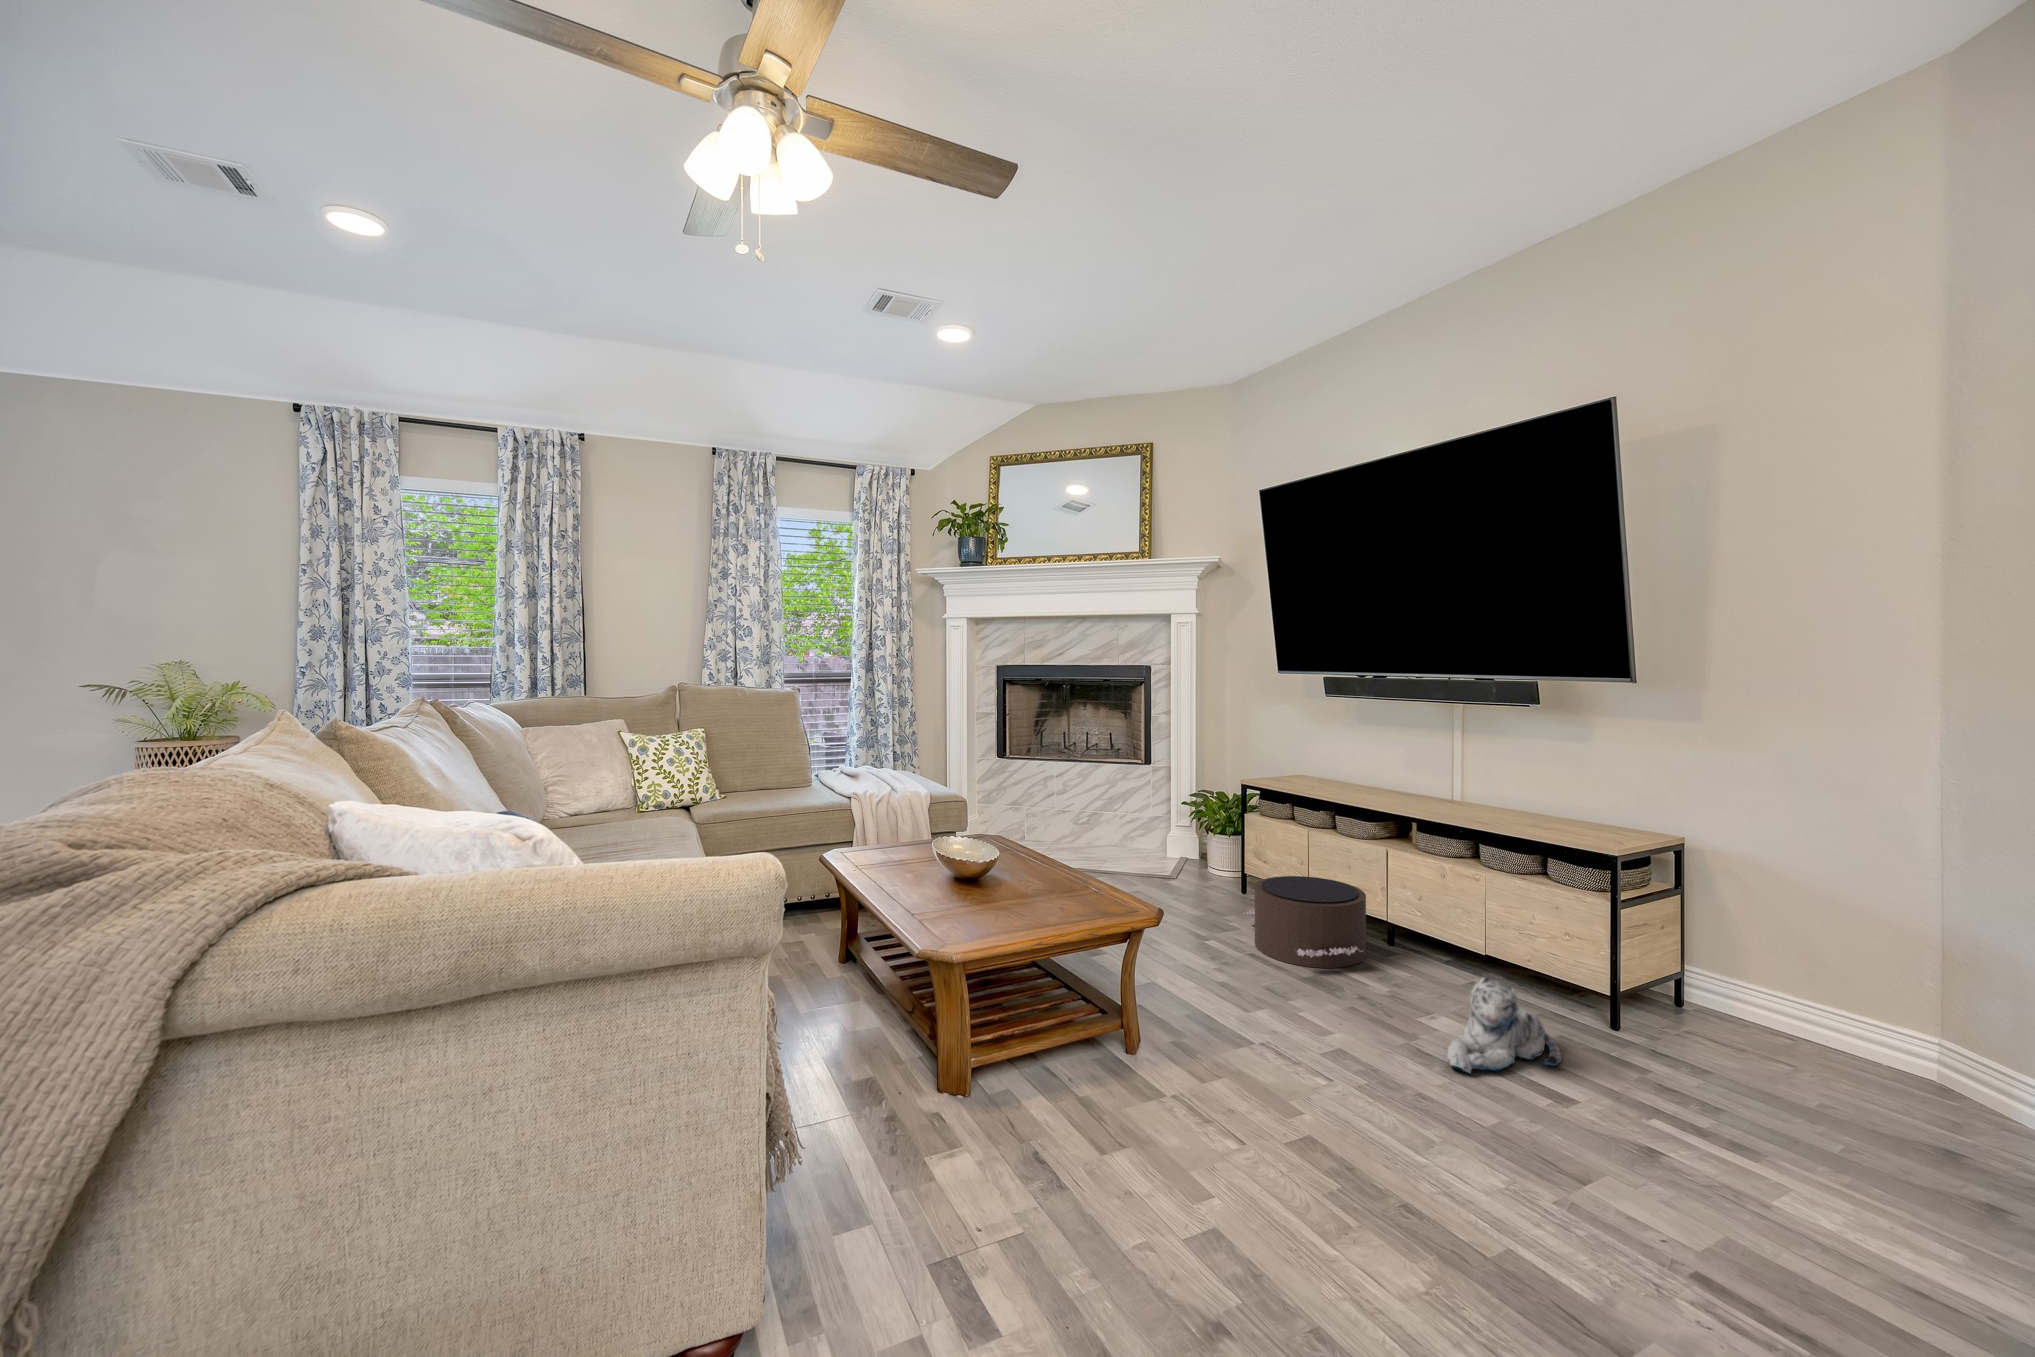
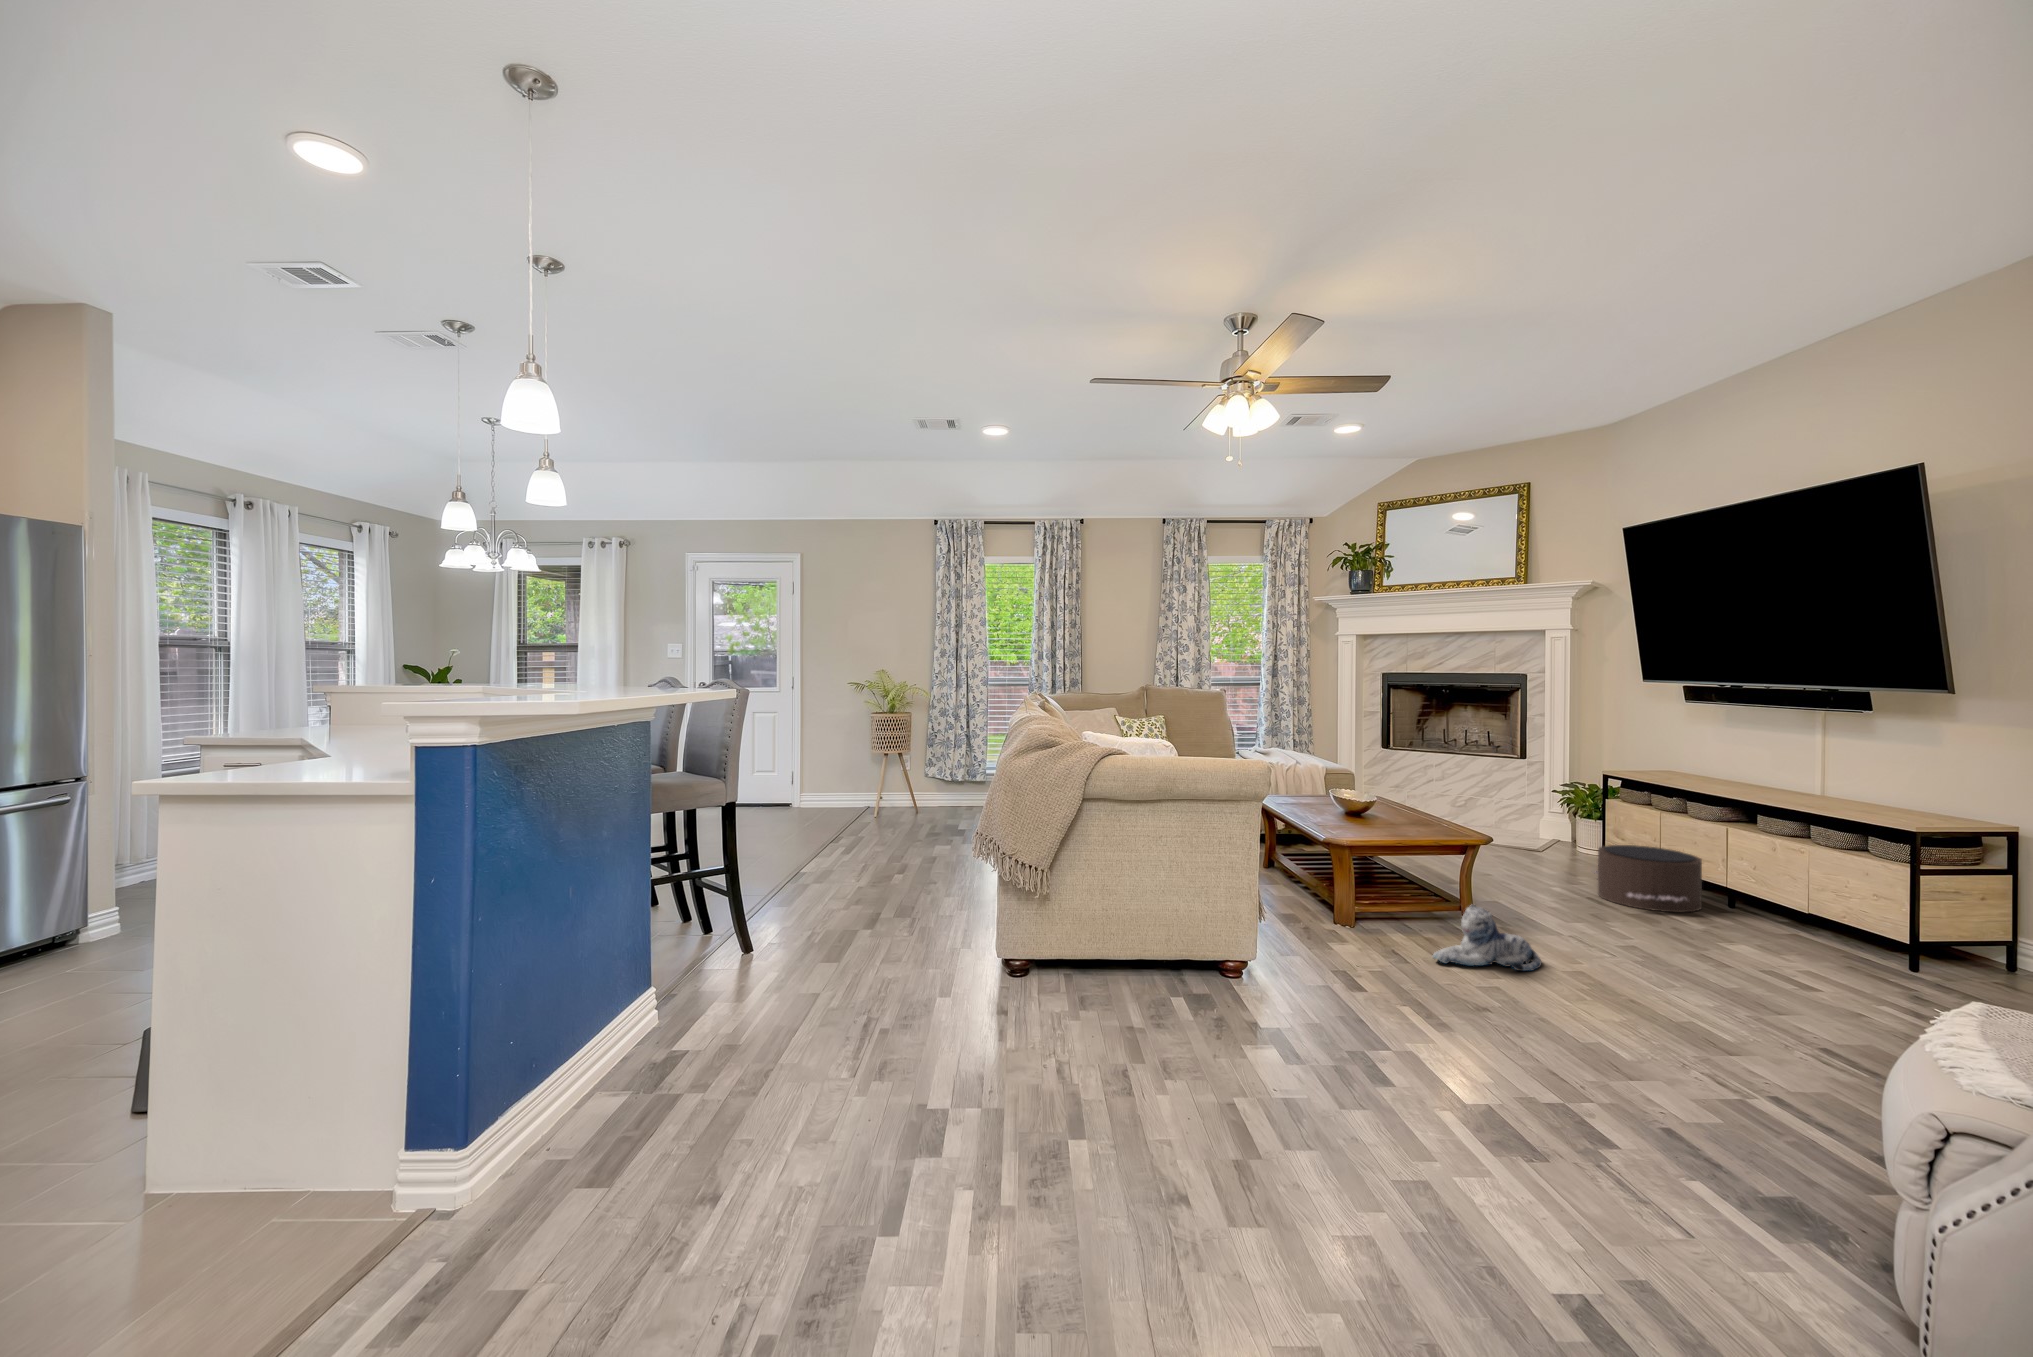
plush toy: present [1447,978,1562,1073] -> present [1433,905,1542,971]

